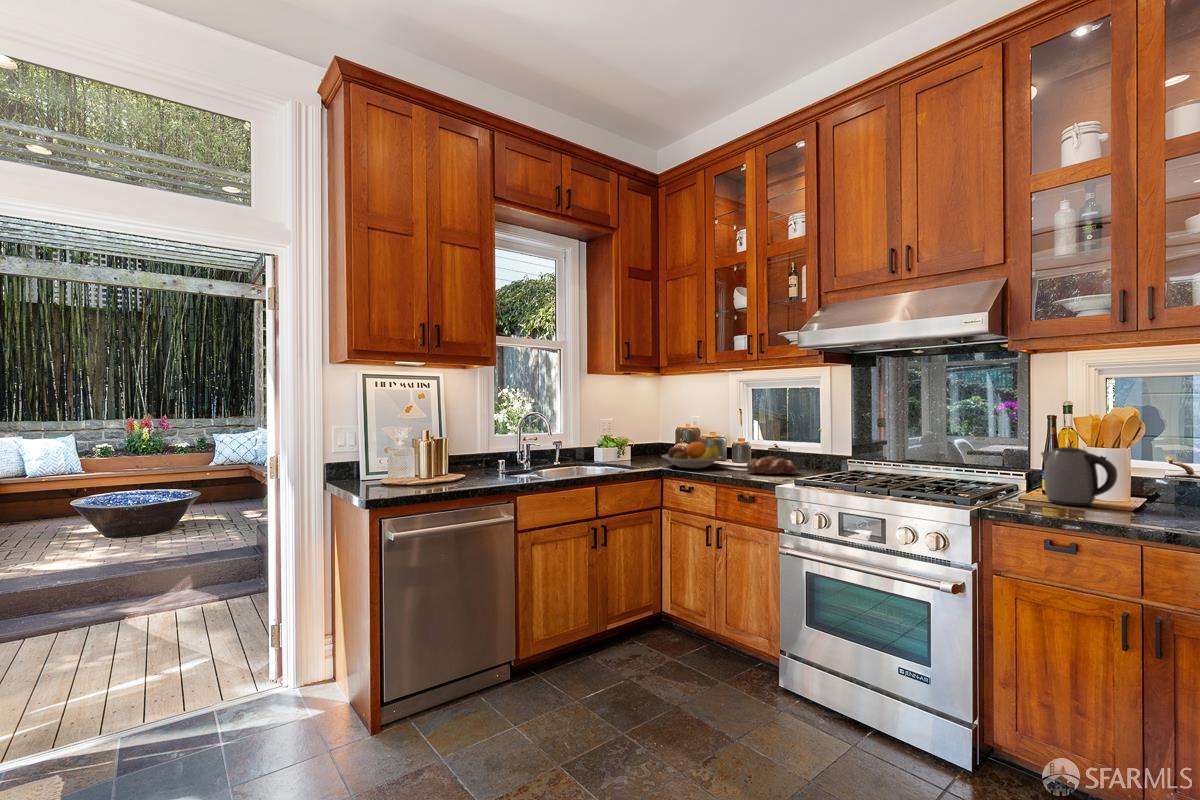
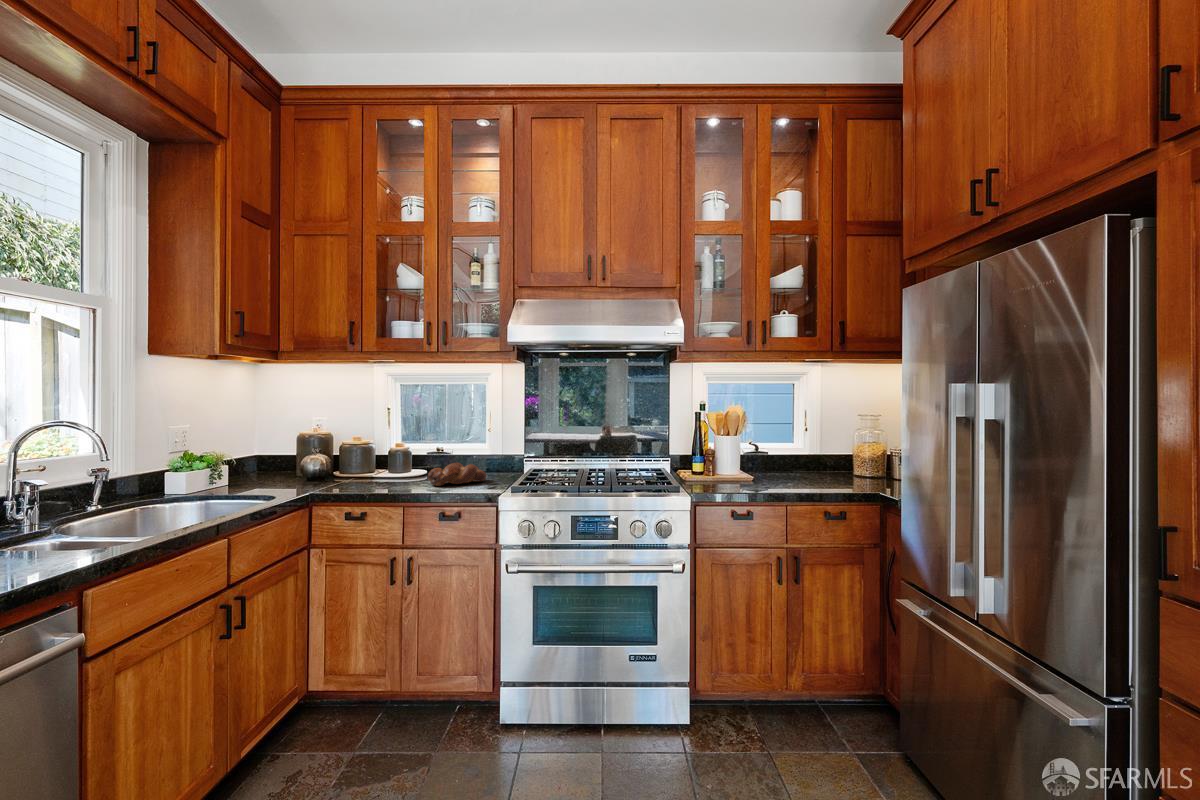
fruit bowl: present [662,442,722,468] -> none [300,452,387,489]
kettle: present [1041,447,1117,506] -> none [704,435,753,483]

